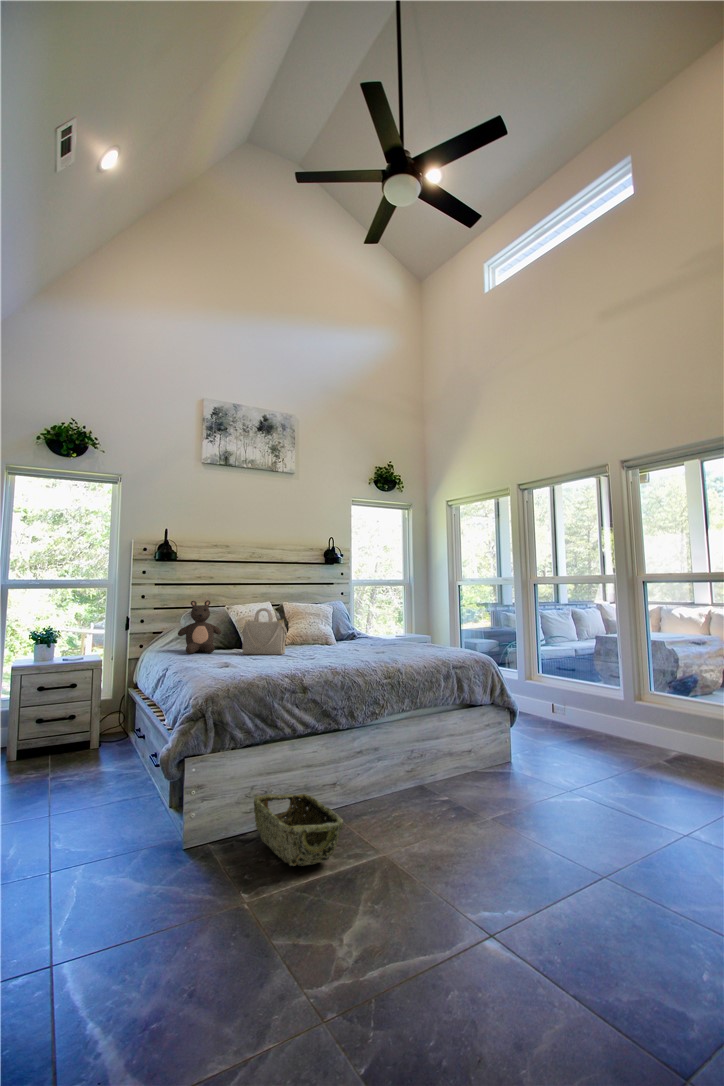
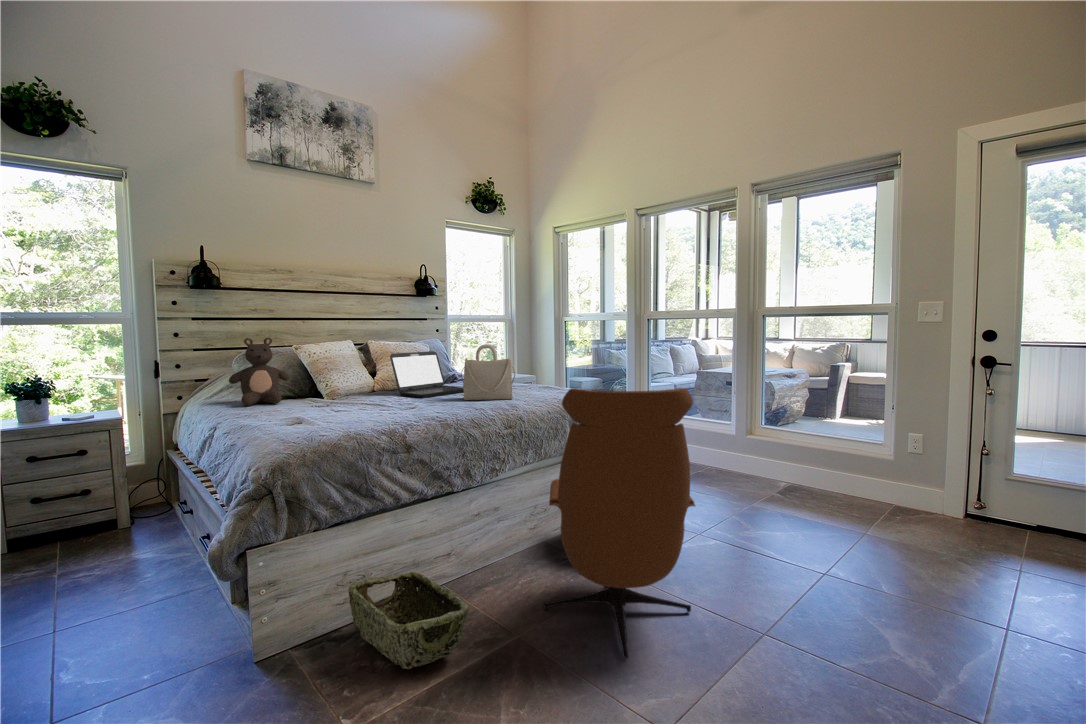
handbag: present [242,608,287,655] -> present [461,344,515,400]
laptop: none [299,613,361,652] -> present [390,351,463,398]
lounge chair: none [410,644,541,880] -> present [544,388,695,658]

